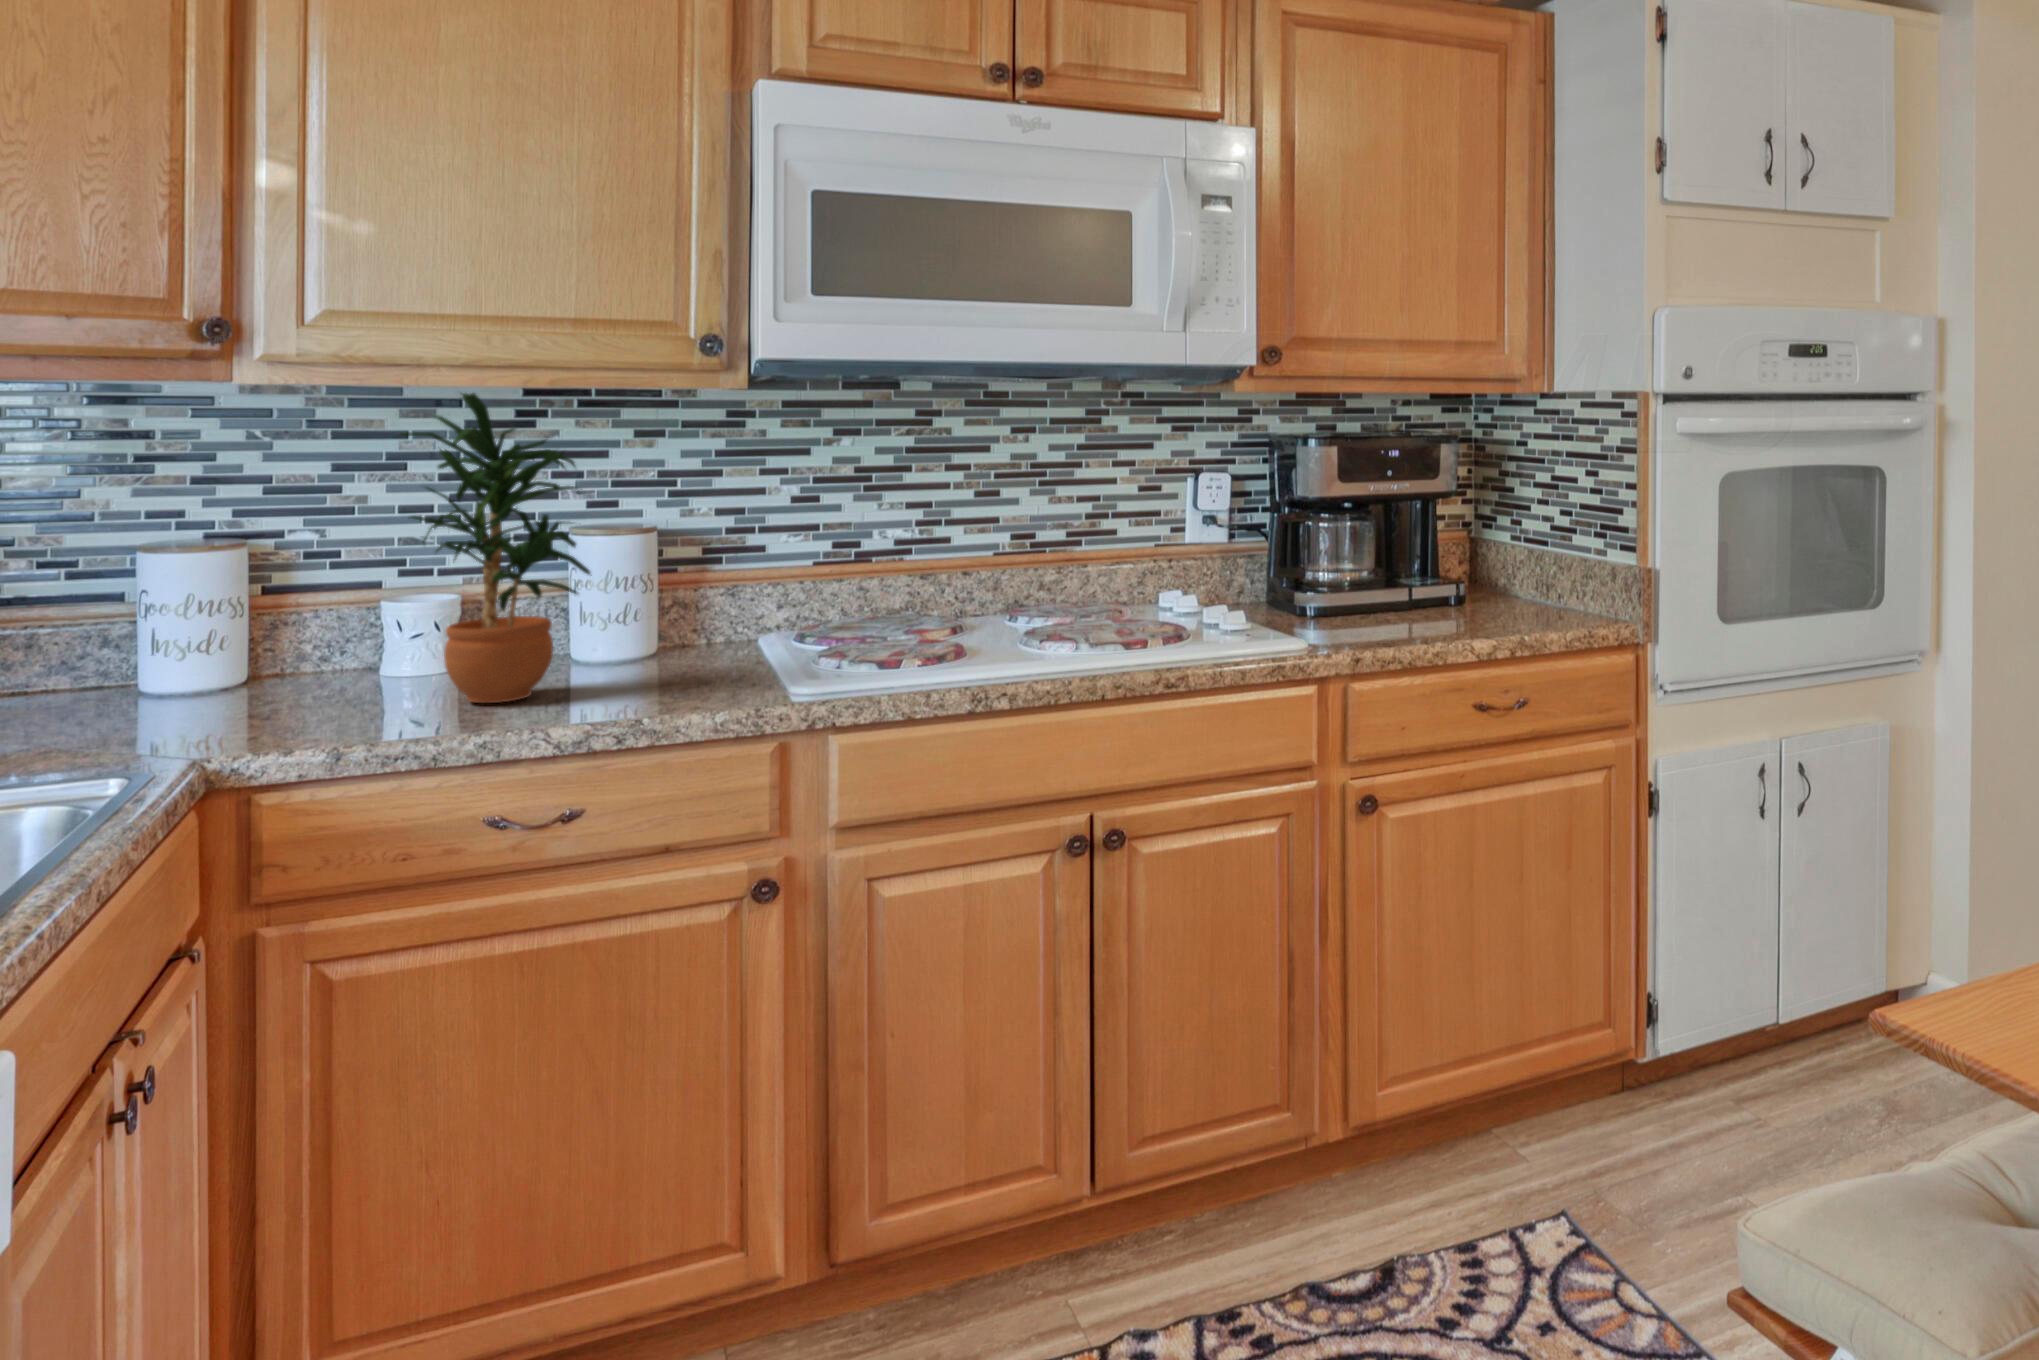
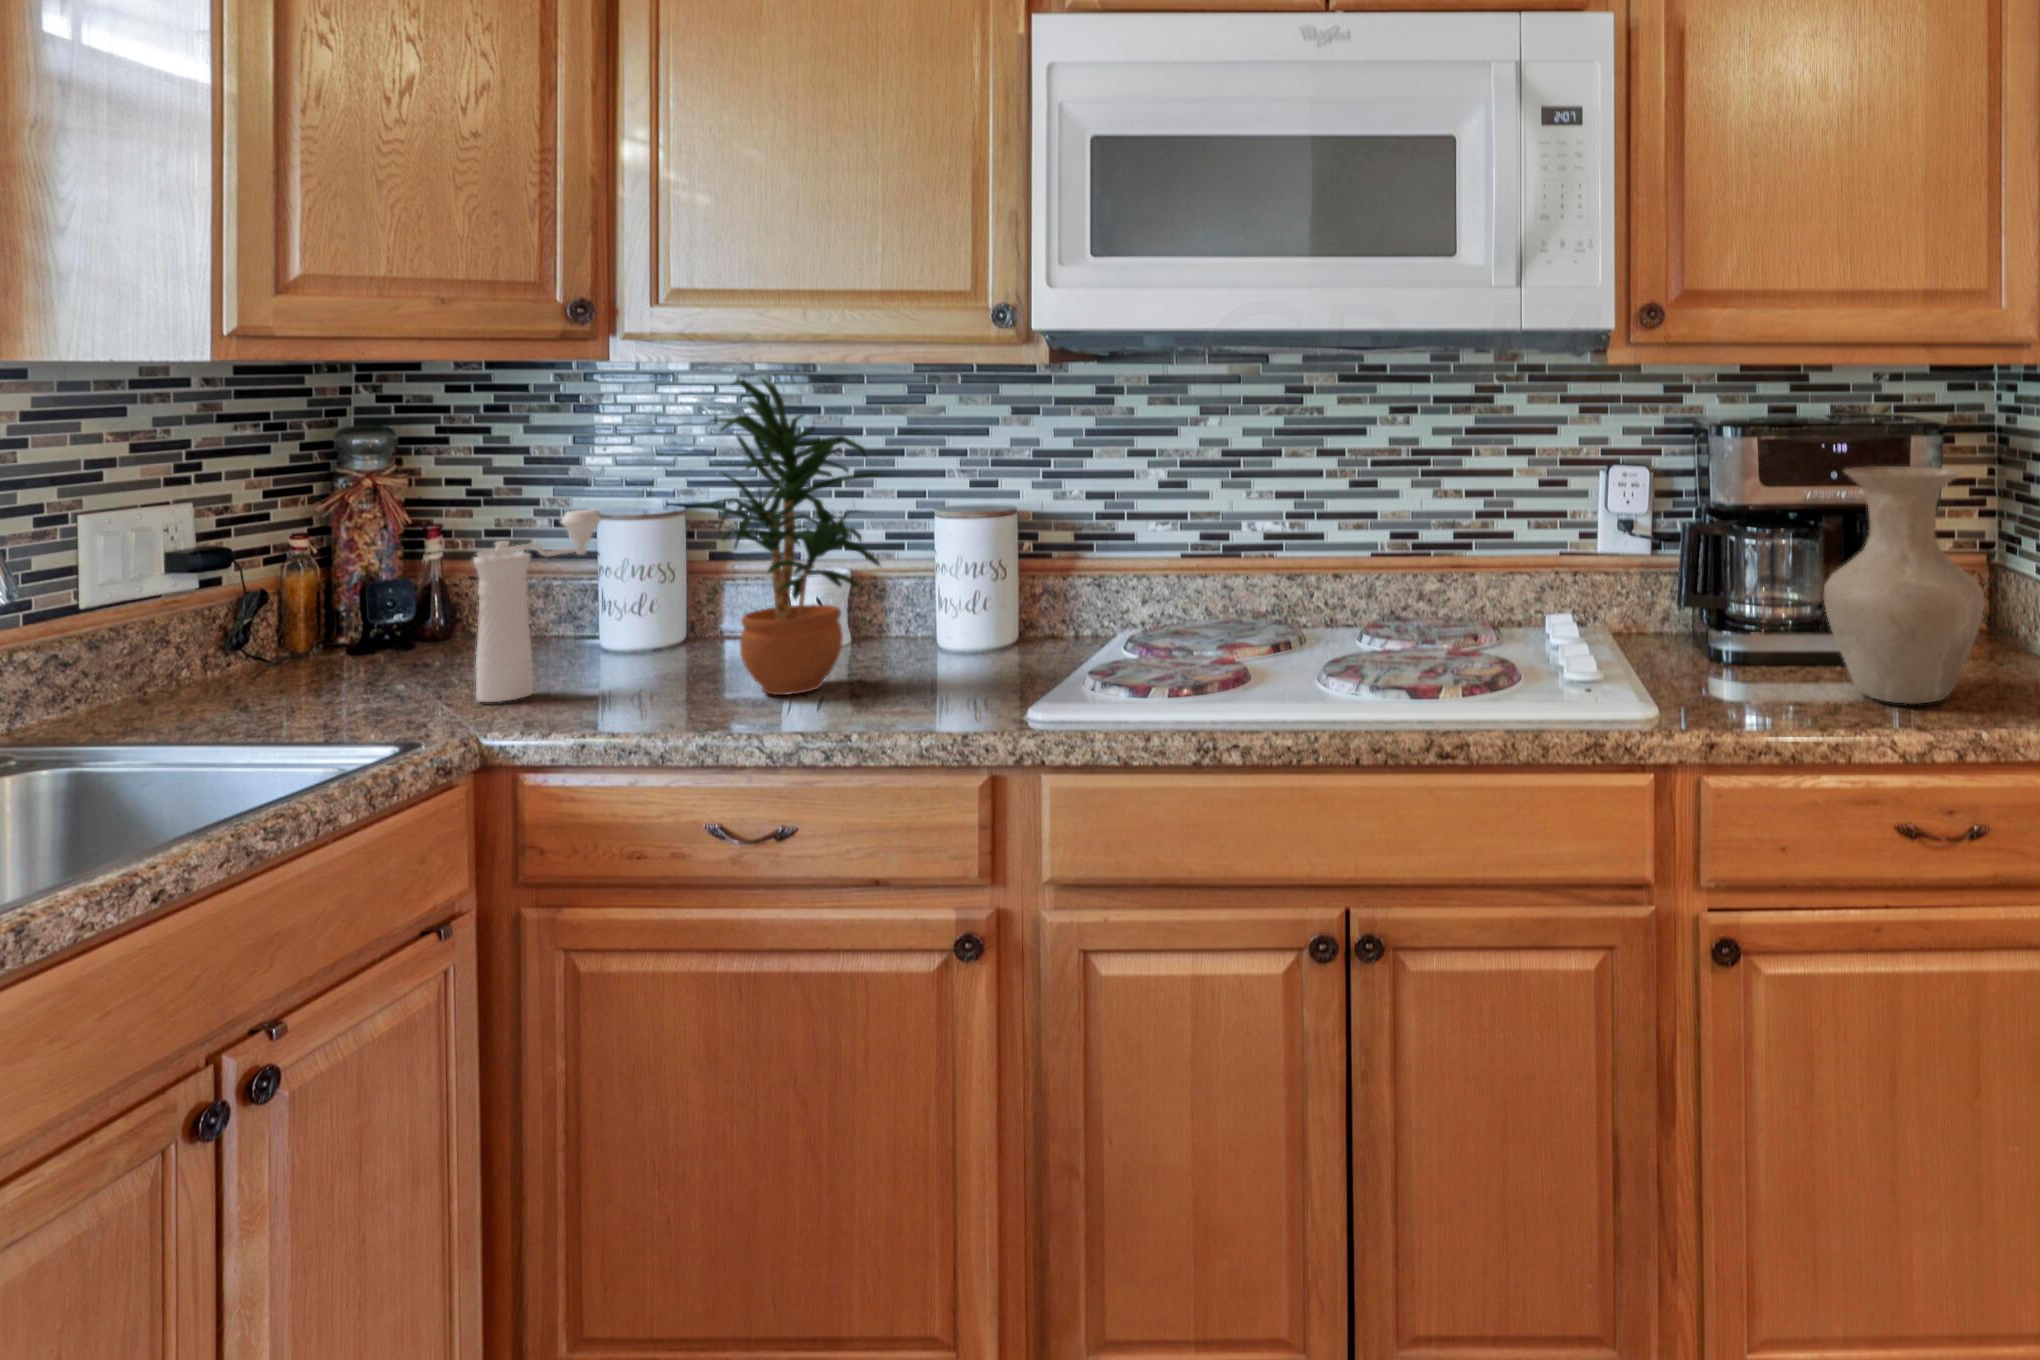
vase: none [1406,465,1515,629] -> present [1824,466,1985,704]
pepper mill: none [103,533,217,739] -> present [473,510,601,702]

